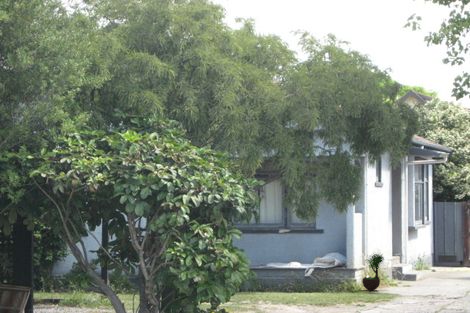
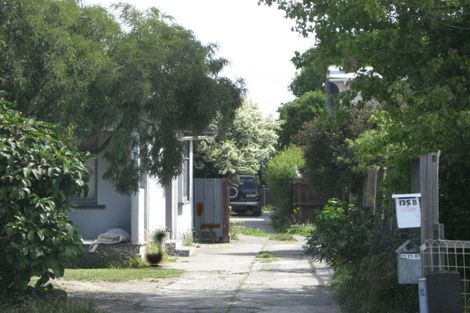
bench: none [431,226,458,269] -> present [196,202,221,244]

